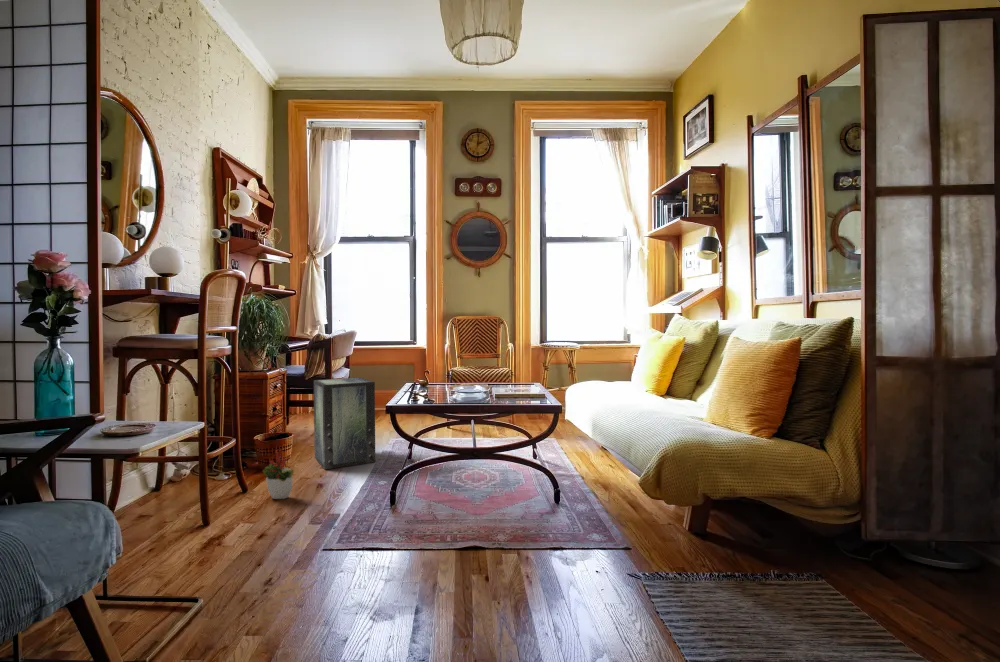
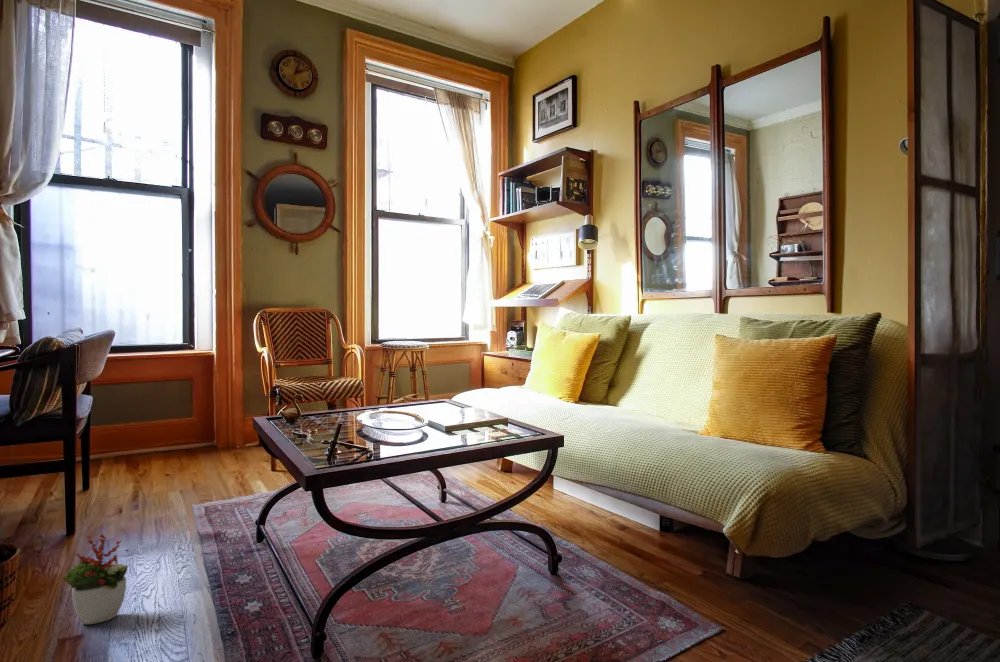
storage box: present [314,378,375,469] -> none [90,397,214,553]

